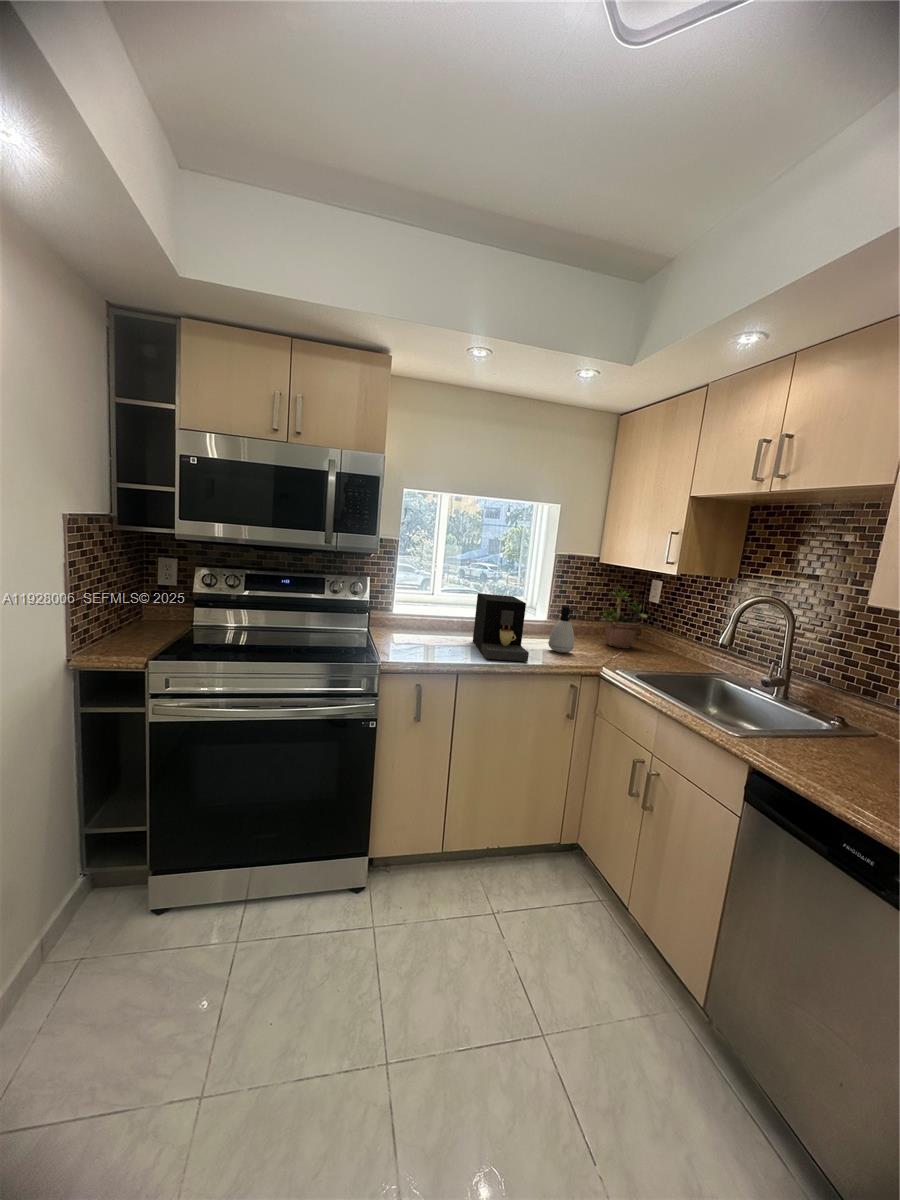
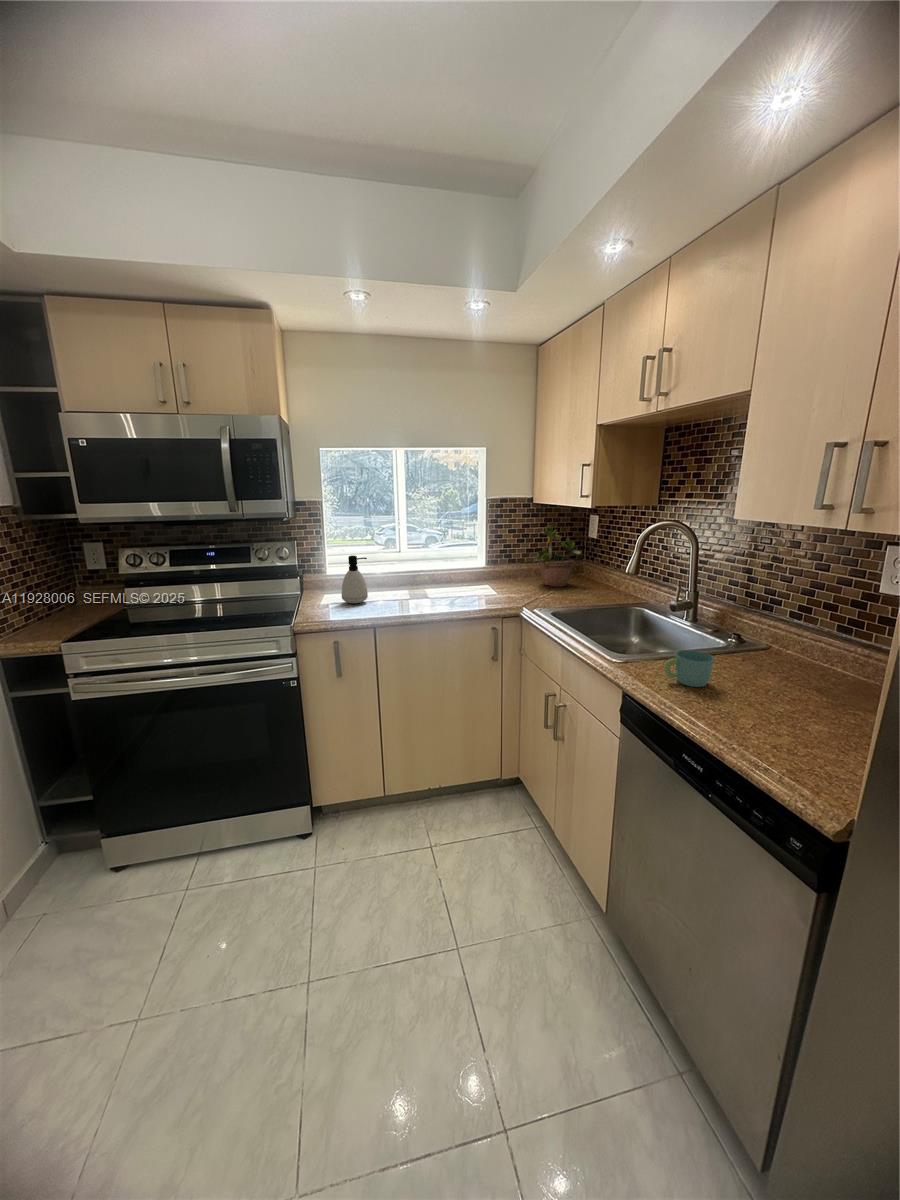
coffee maker: present [473,593,529,661] -> none [403,546,446,610]
soap dispenser: present [549,606,579,653] -> present [342,555,368,604]
mug: none [796,729,849,769] -> present [665,650,714,687]

